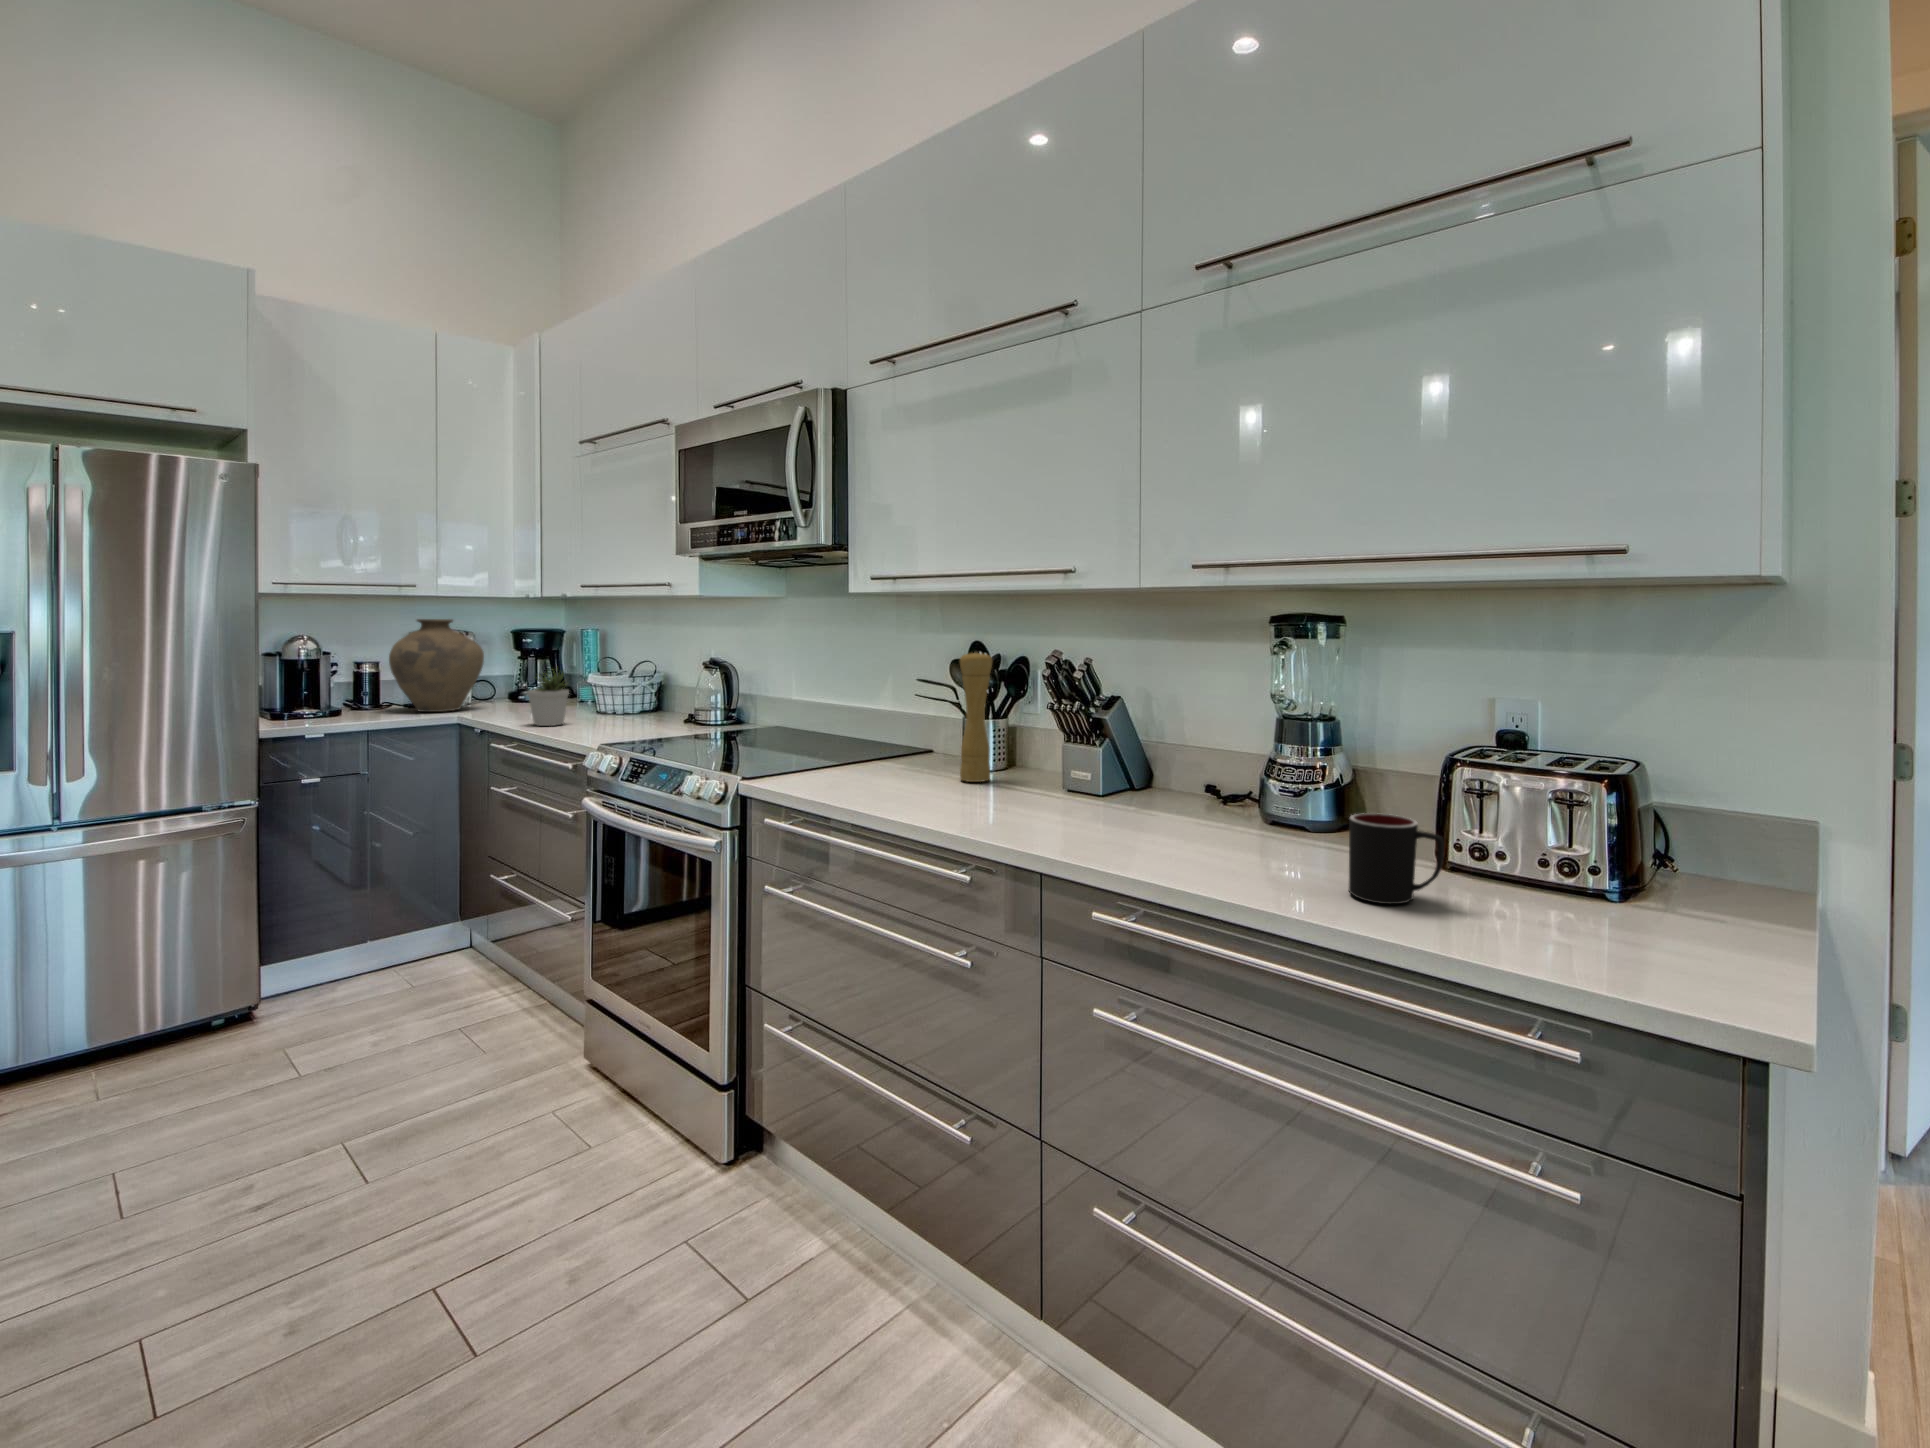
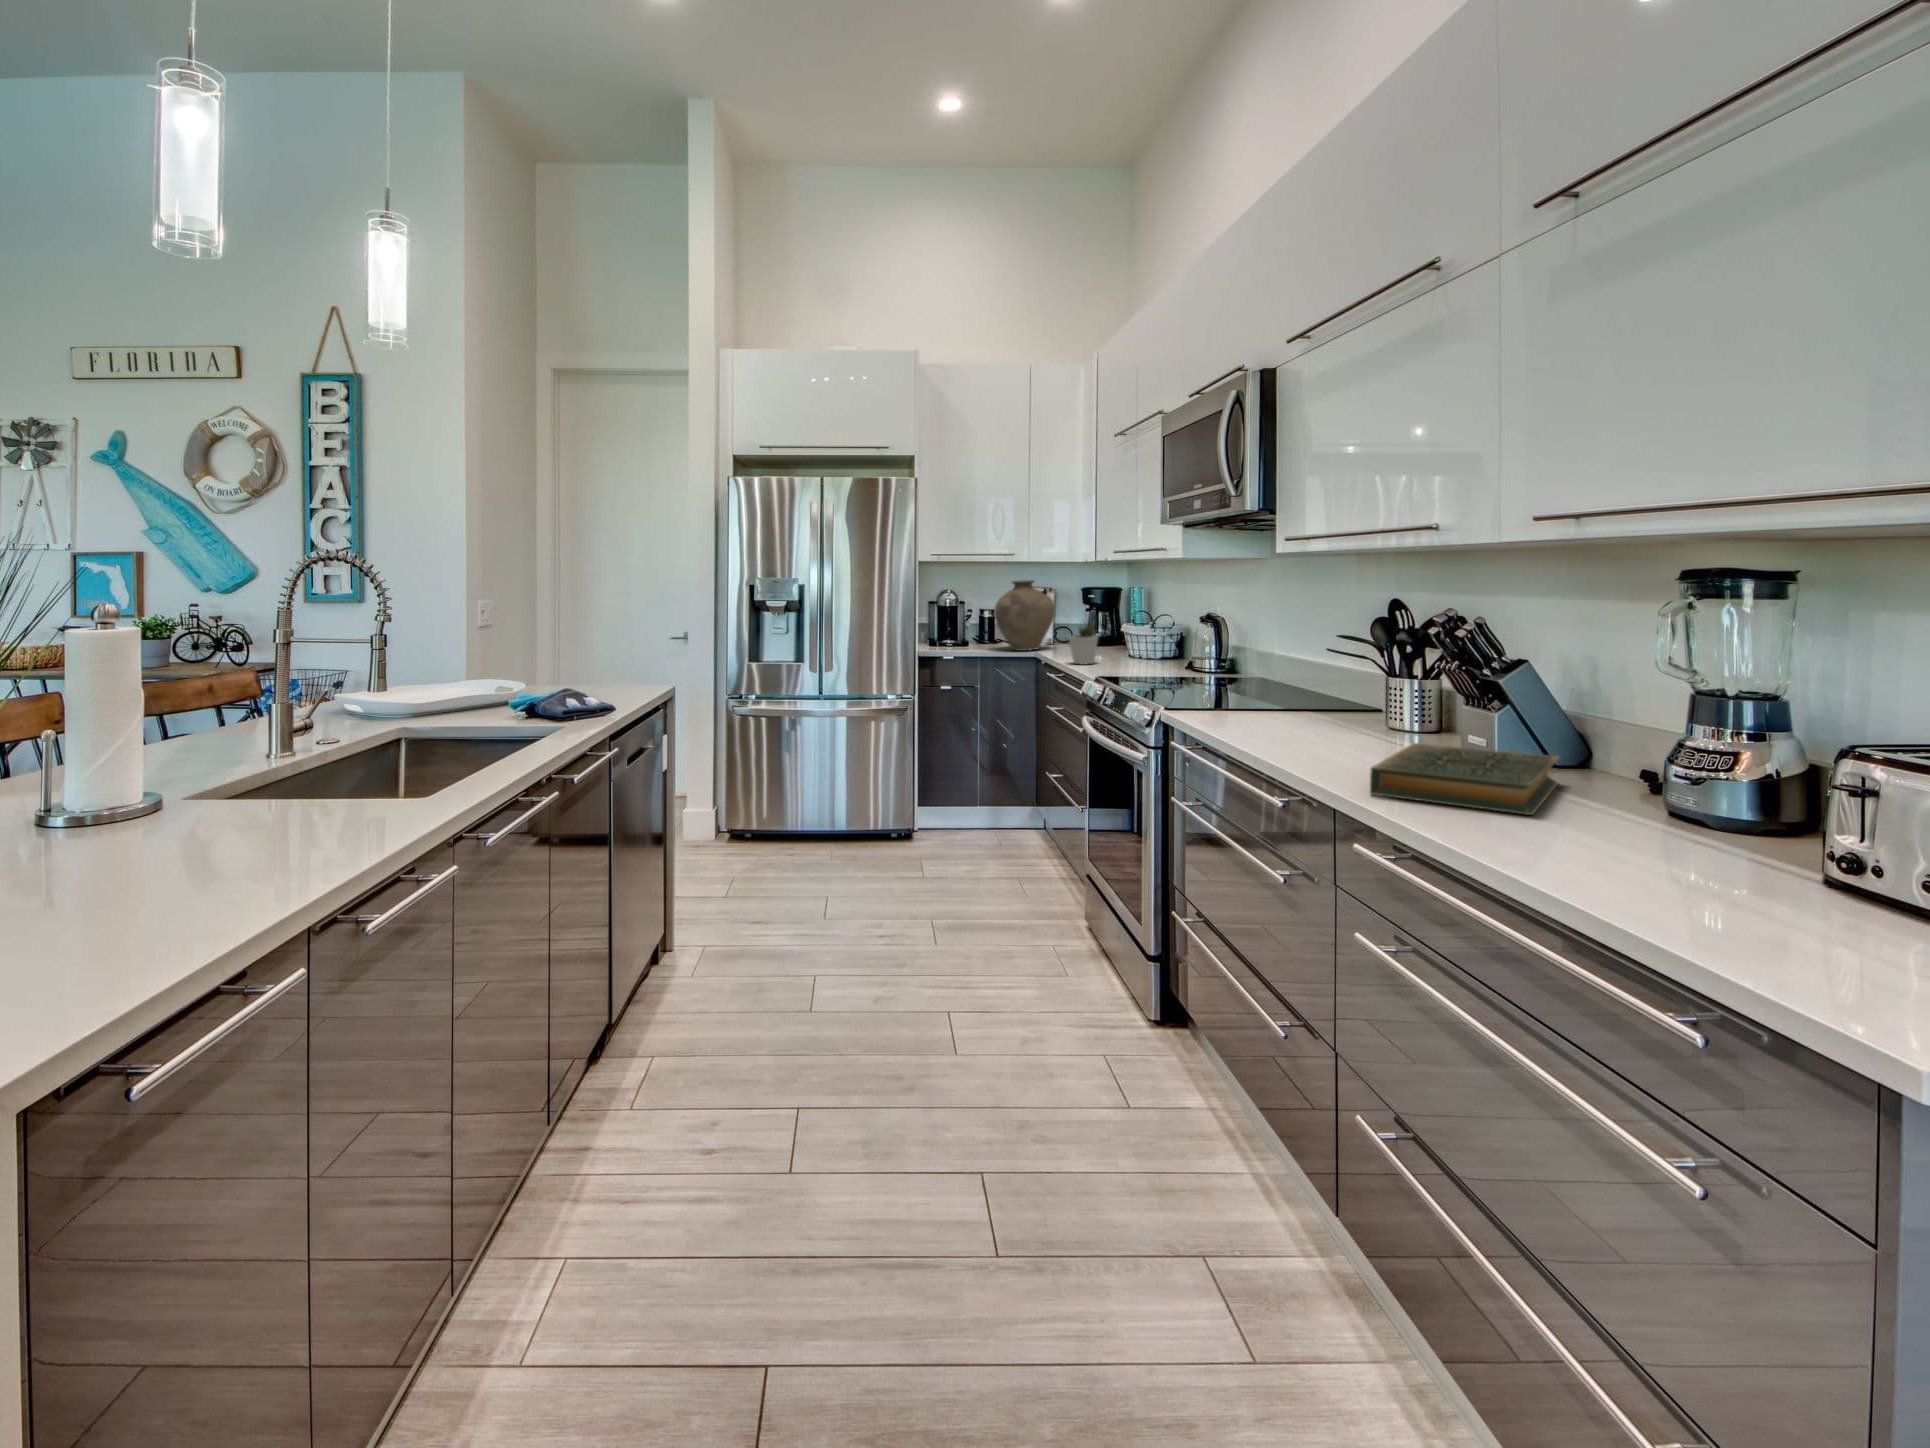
pepper mill: present [960,651,993,782] -> none [1357,608,1394,734]
hardback book: none [1061,786,1223,846] -> present [1370,743,1559,815]
mug: present [1349,813,1444,904] -> none [1587,792,1695,889]

